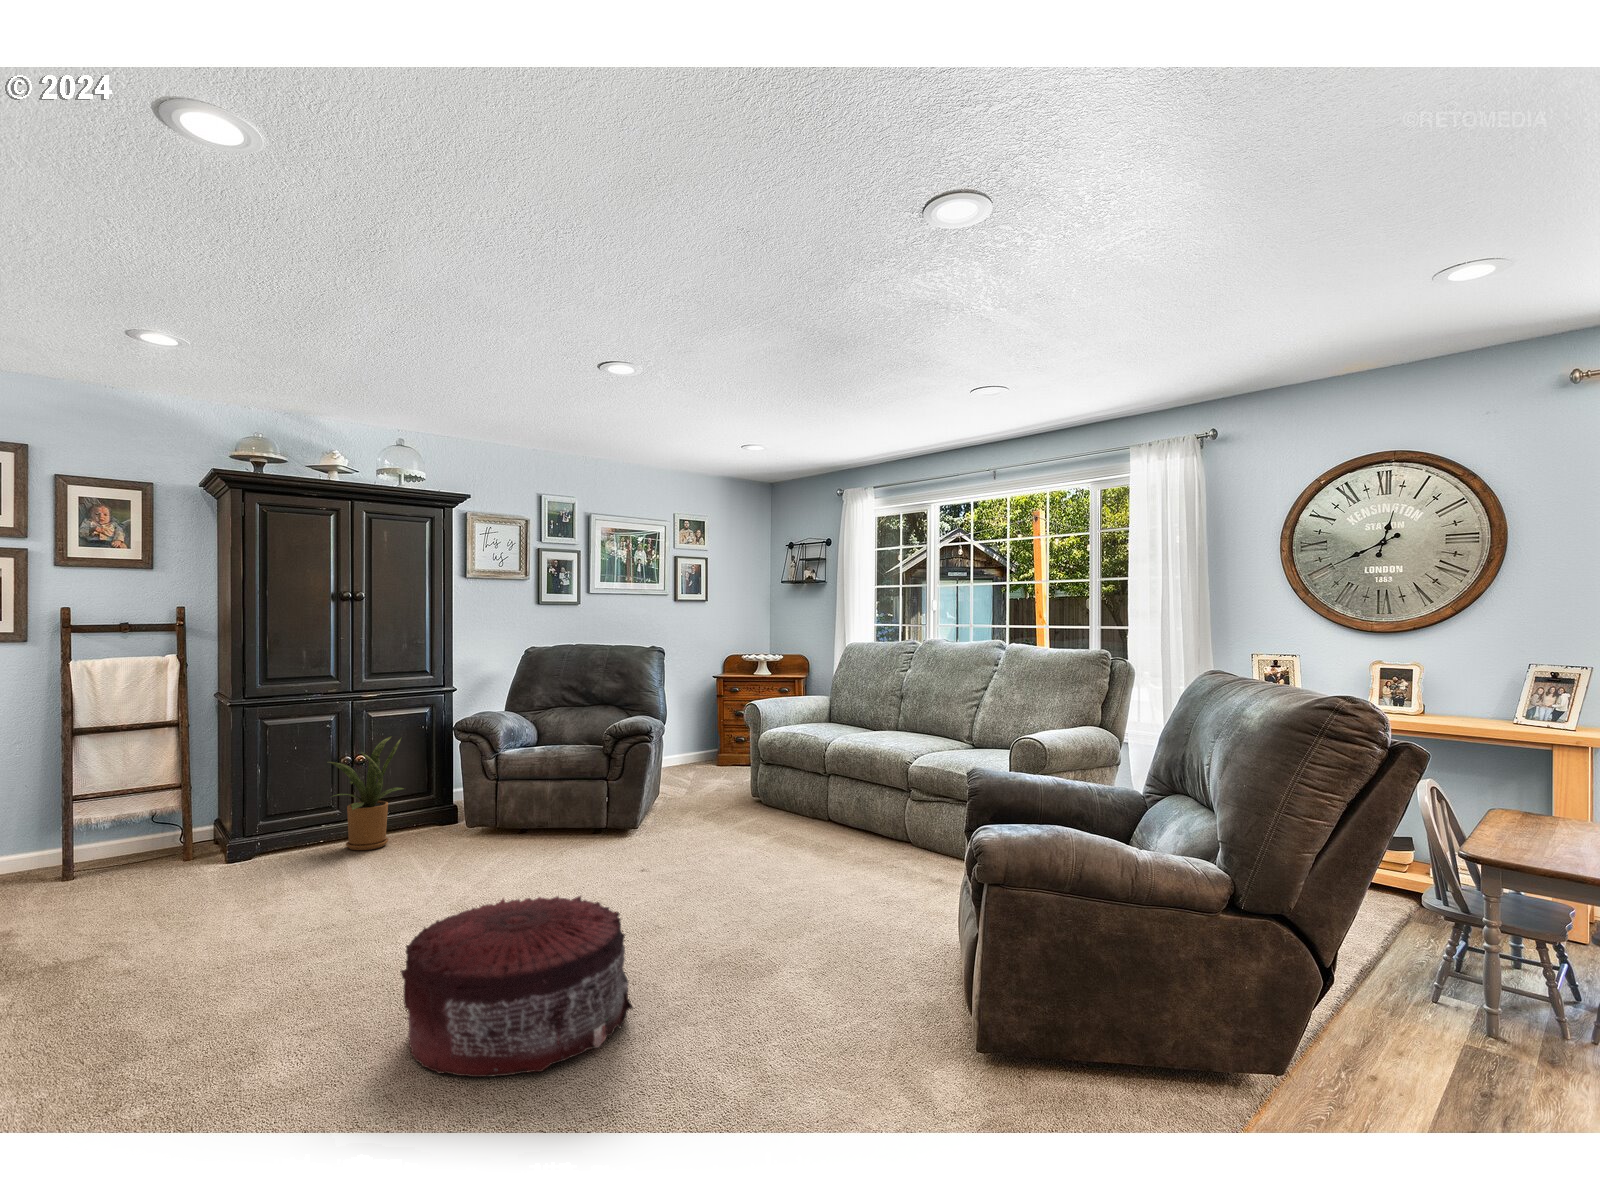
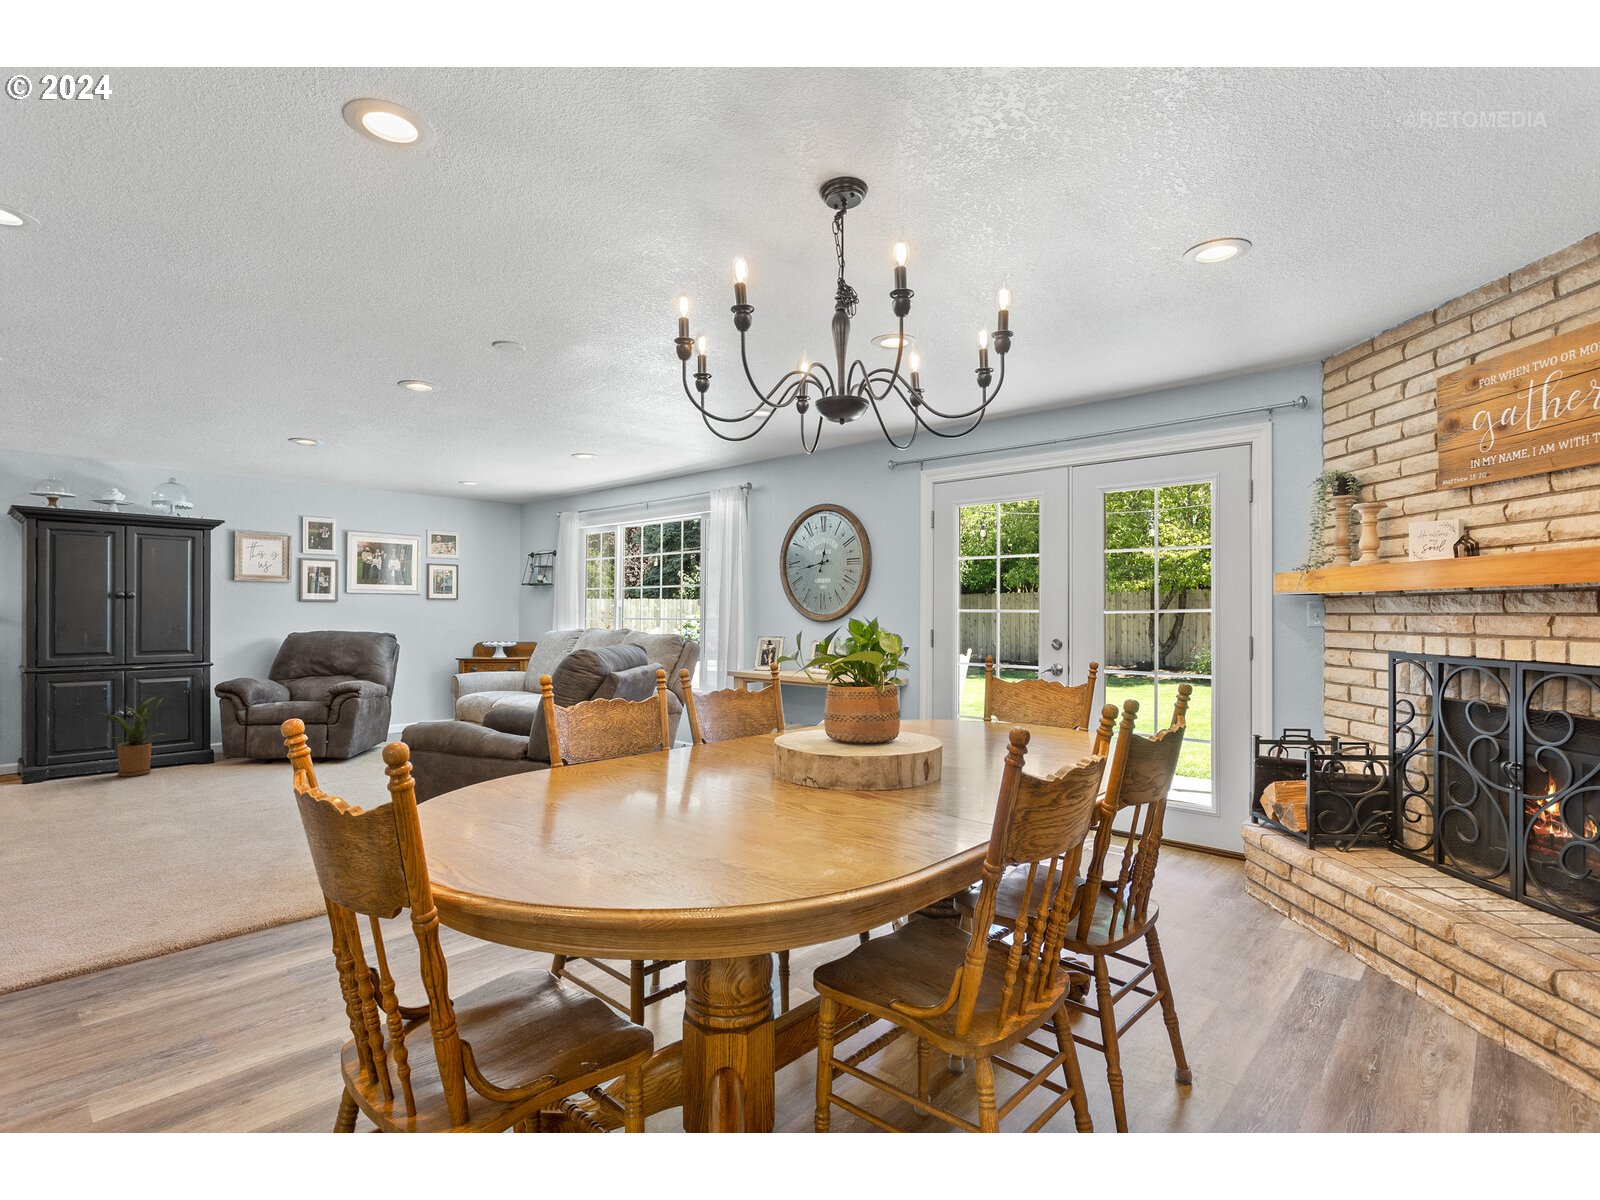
pouf: present [401,896,633,1077] -> none [79,778,233,864]

